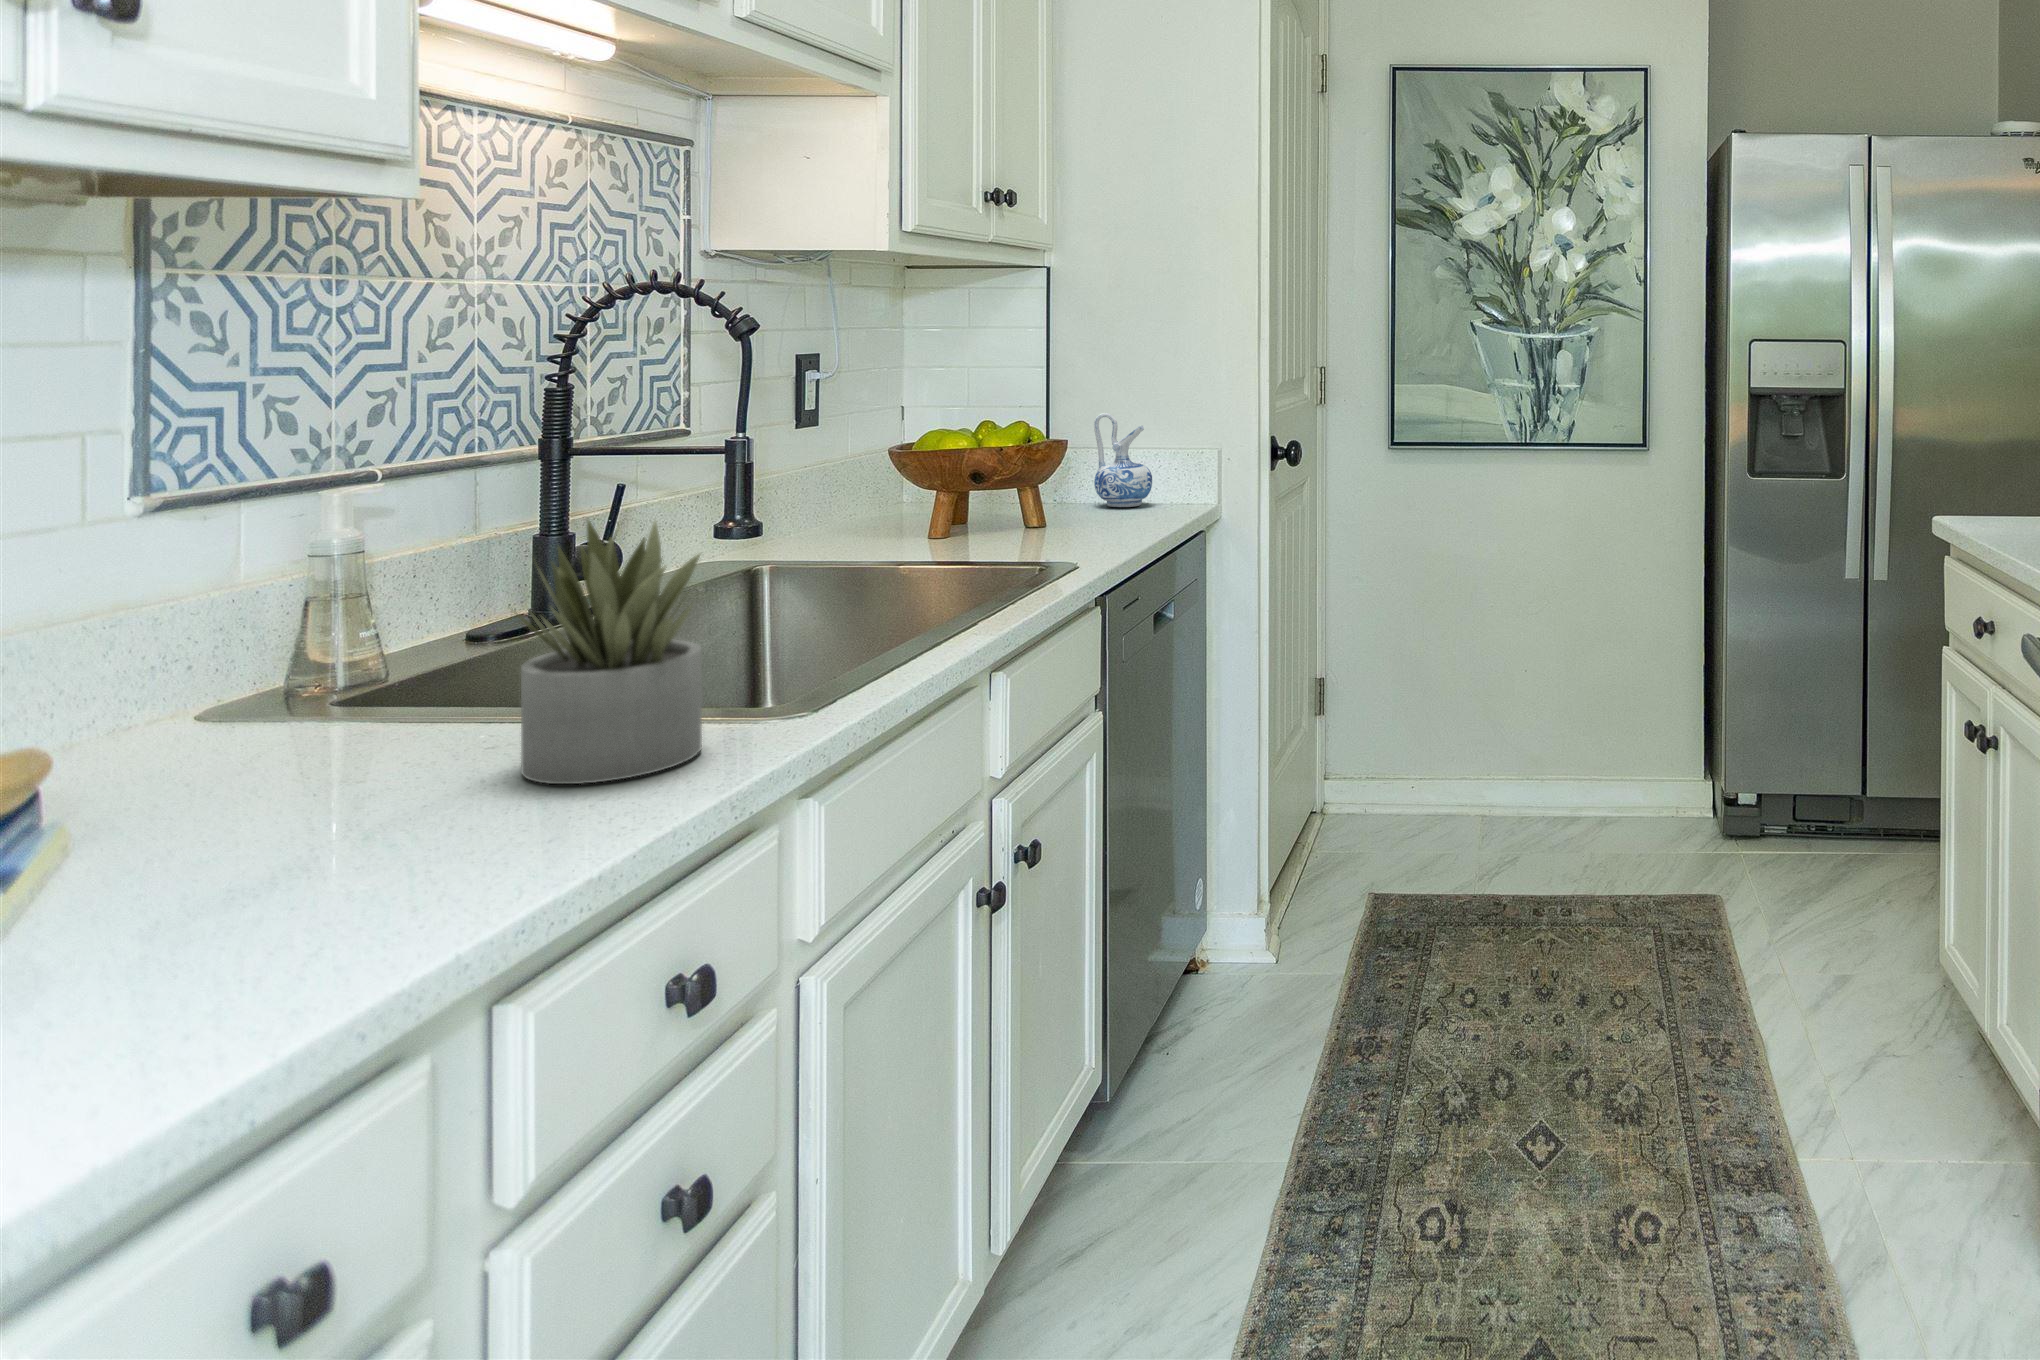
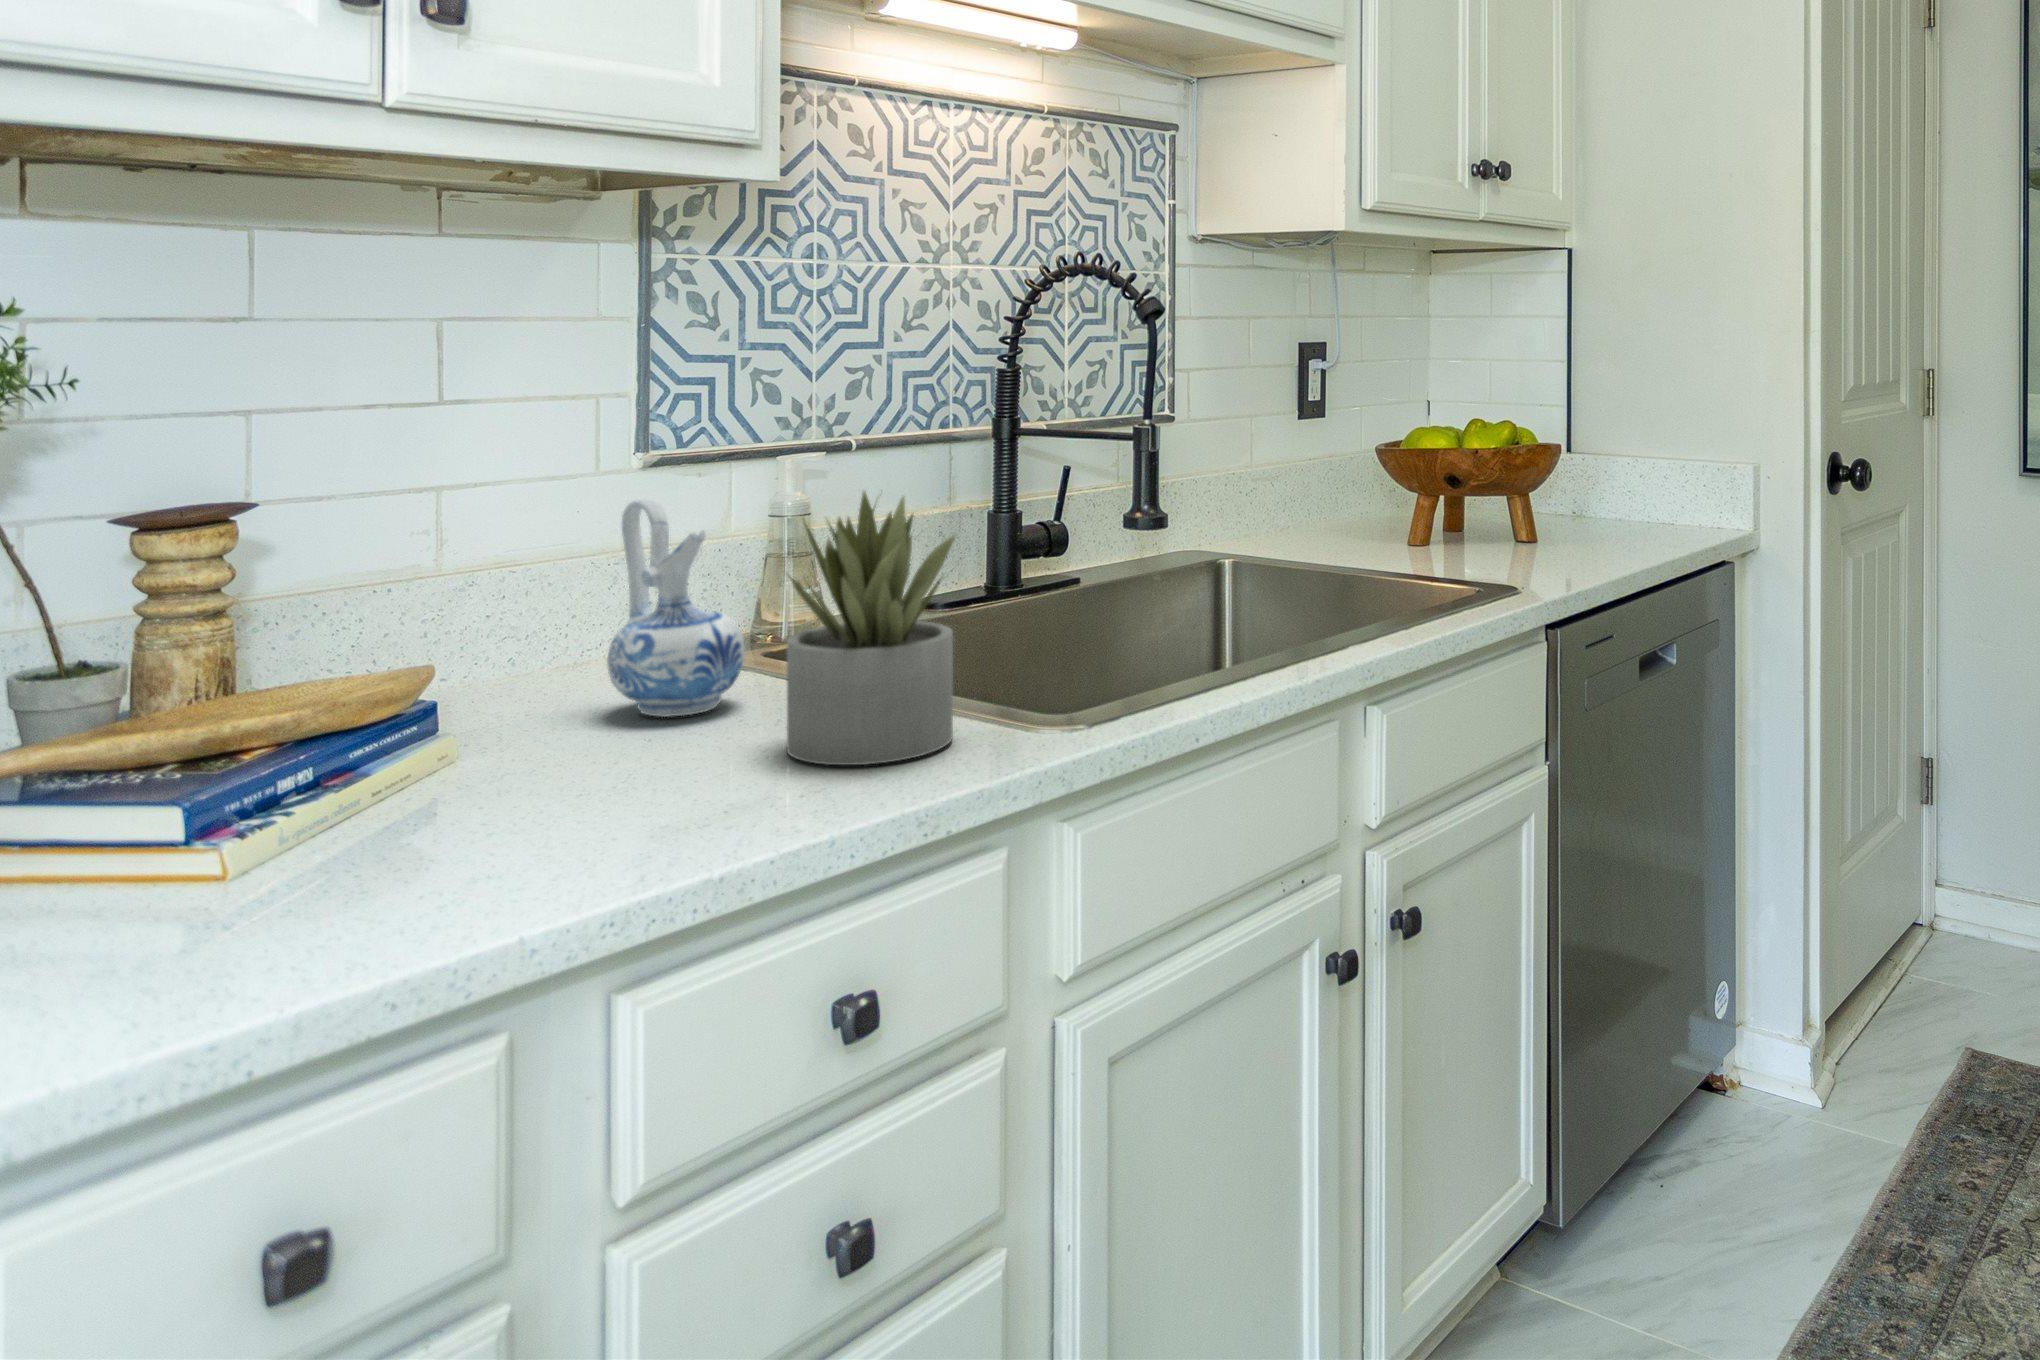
ceramic pitcher: present [1094,413,1152,507] -> present [607,498,745,717]

